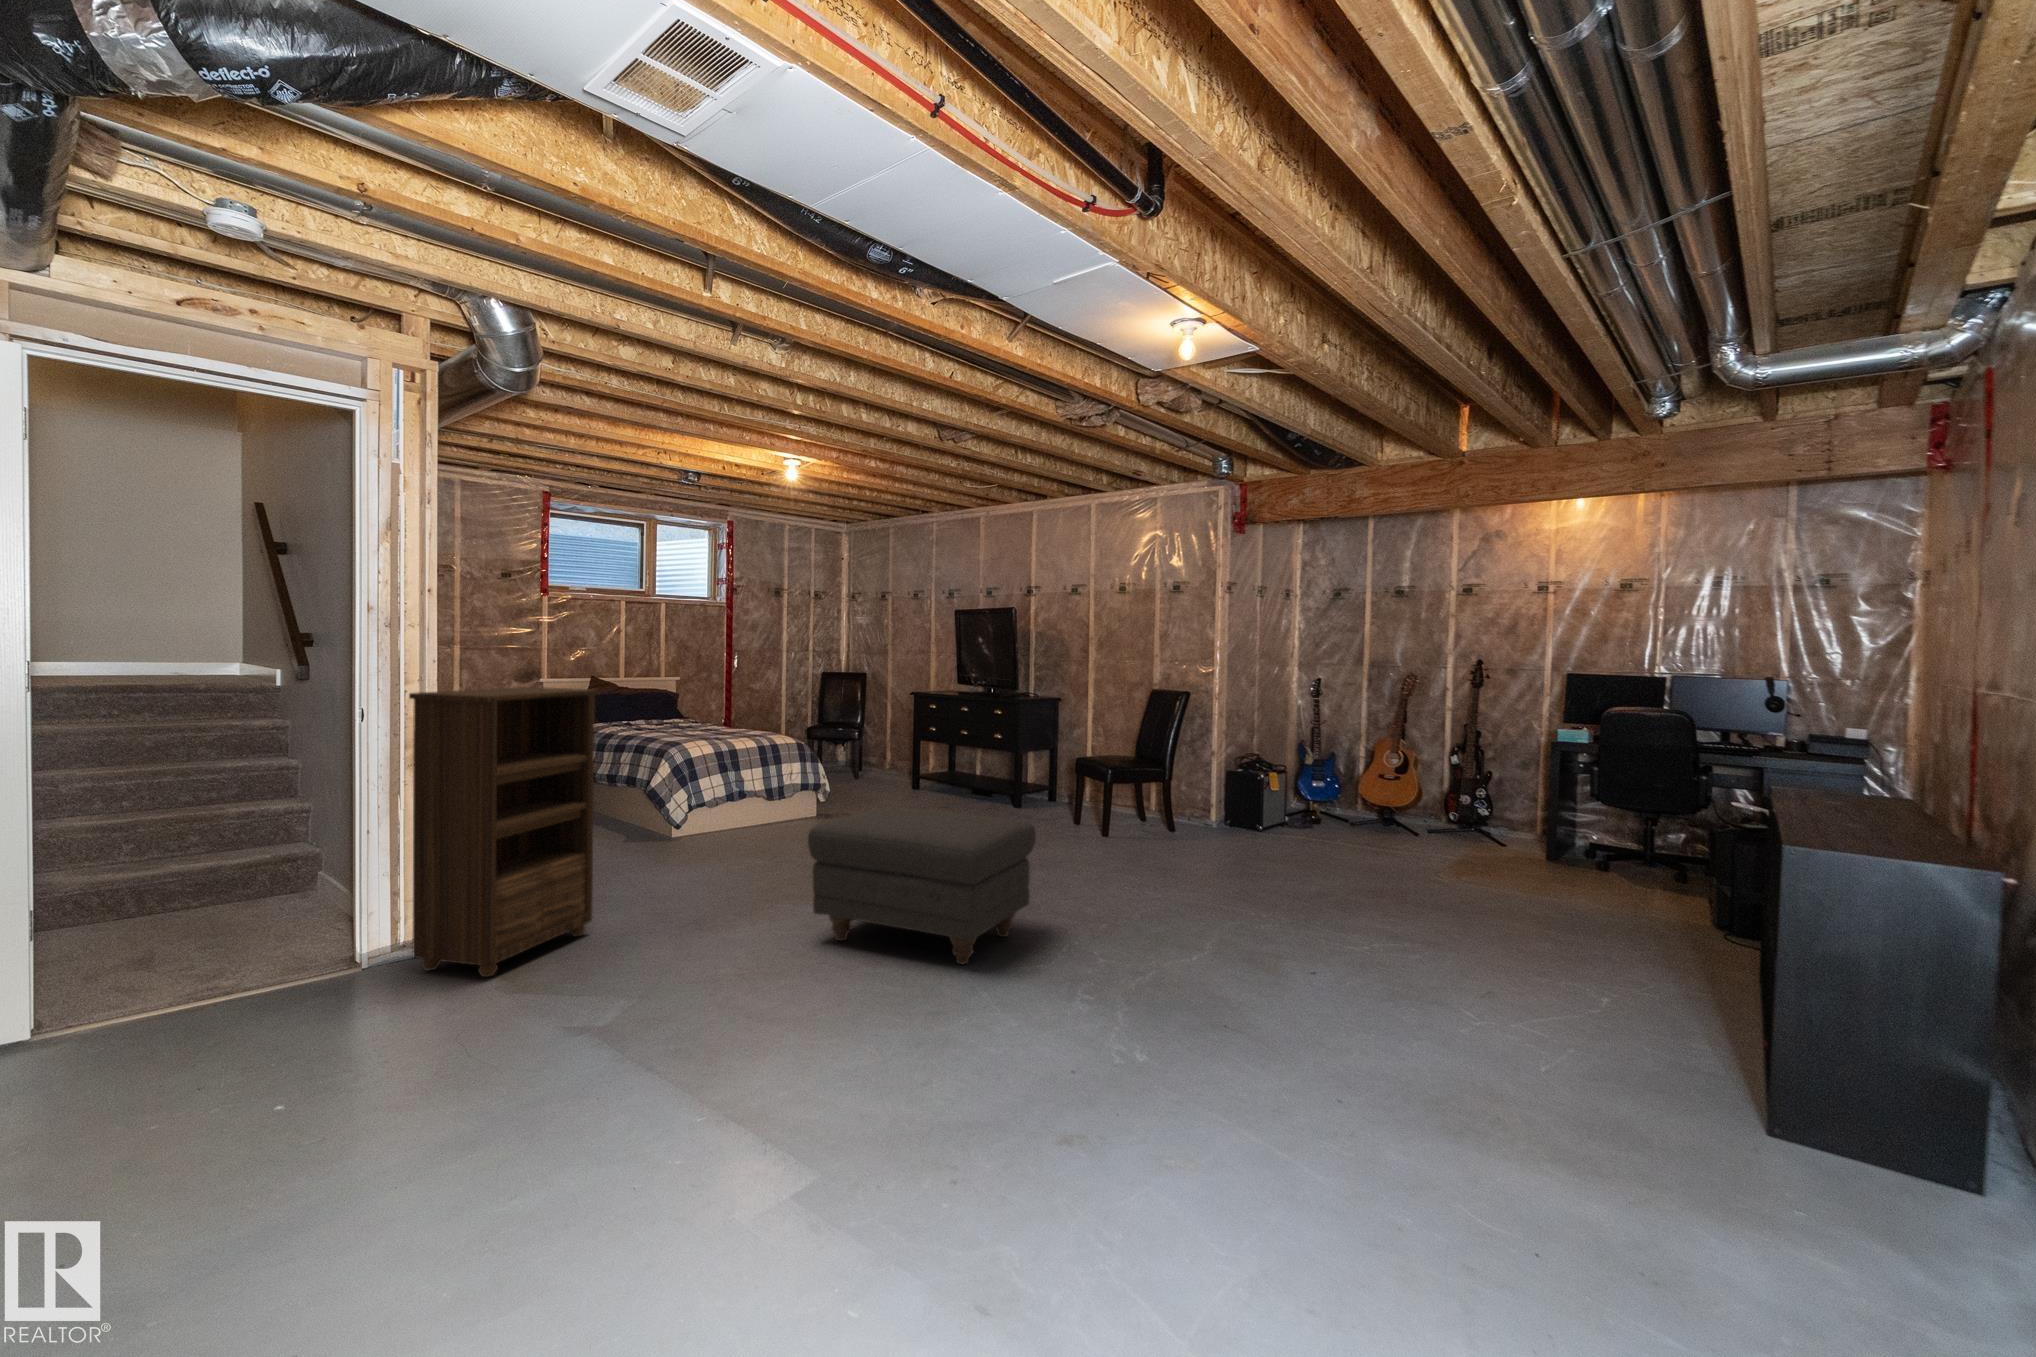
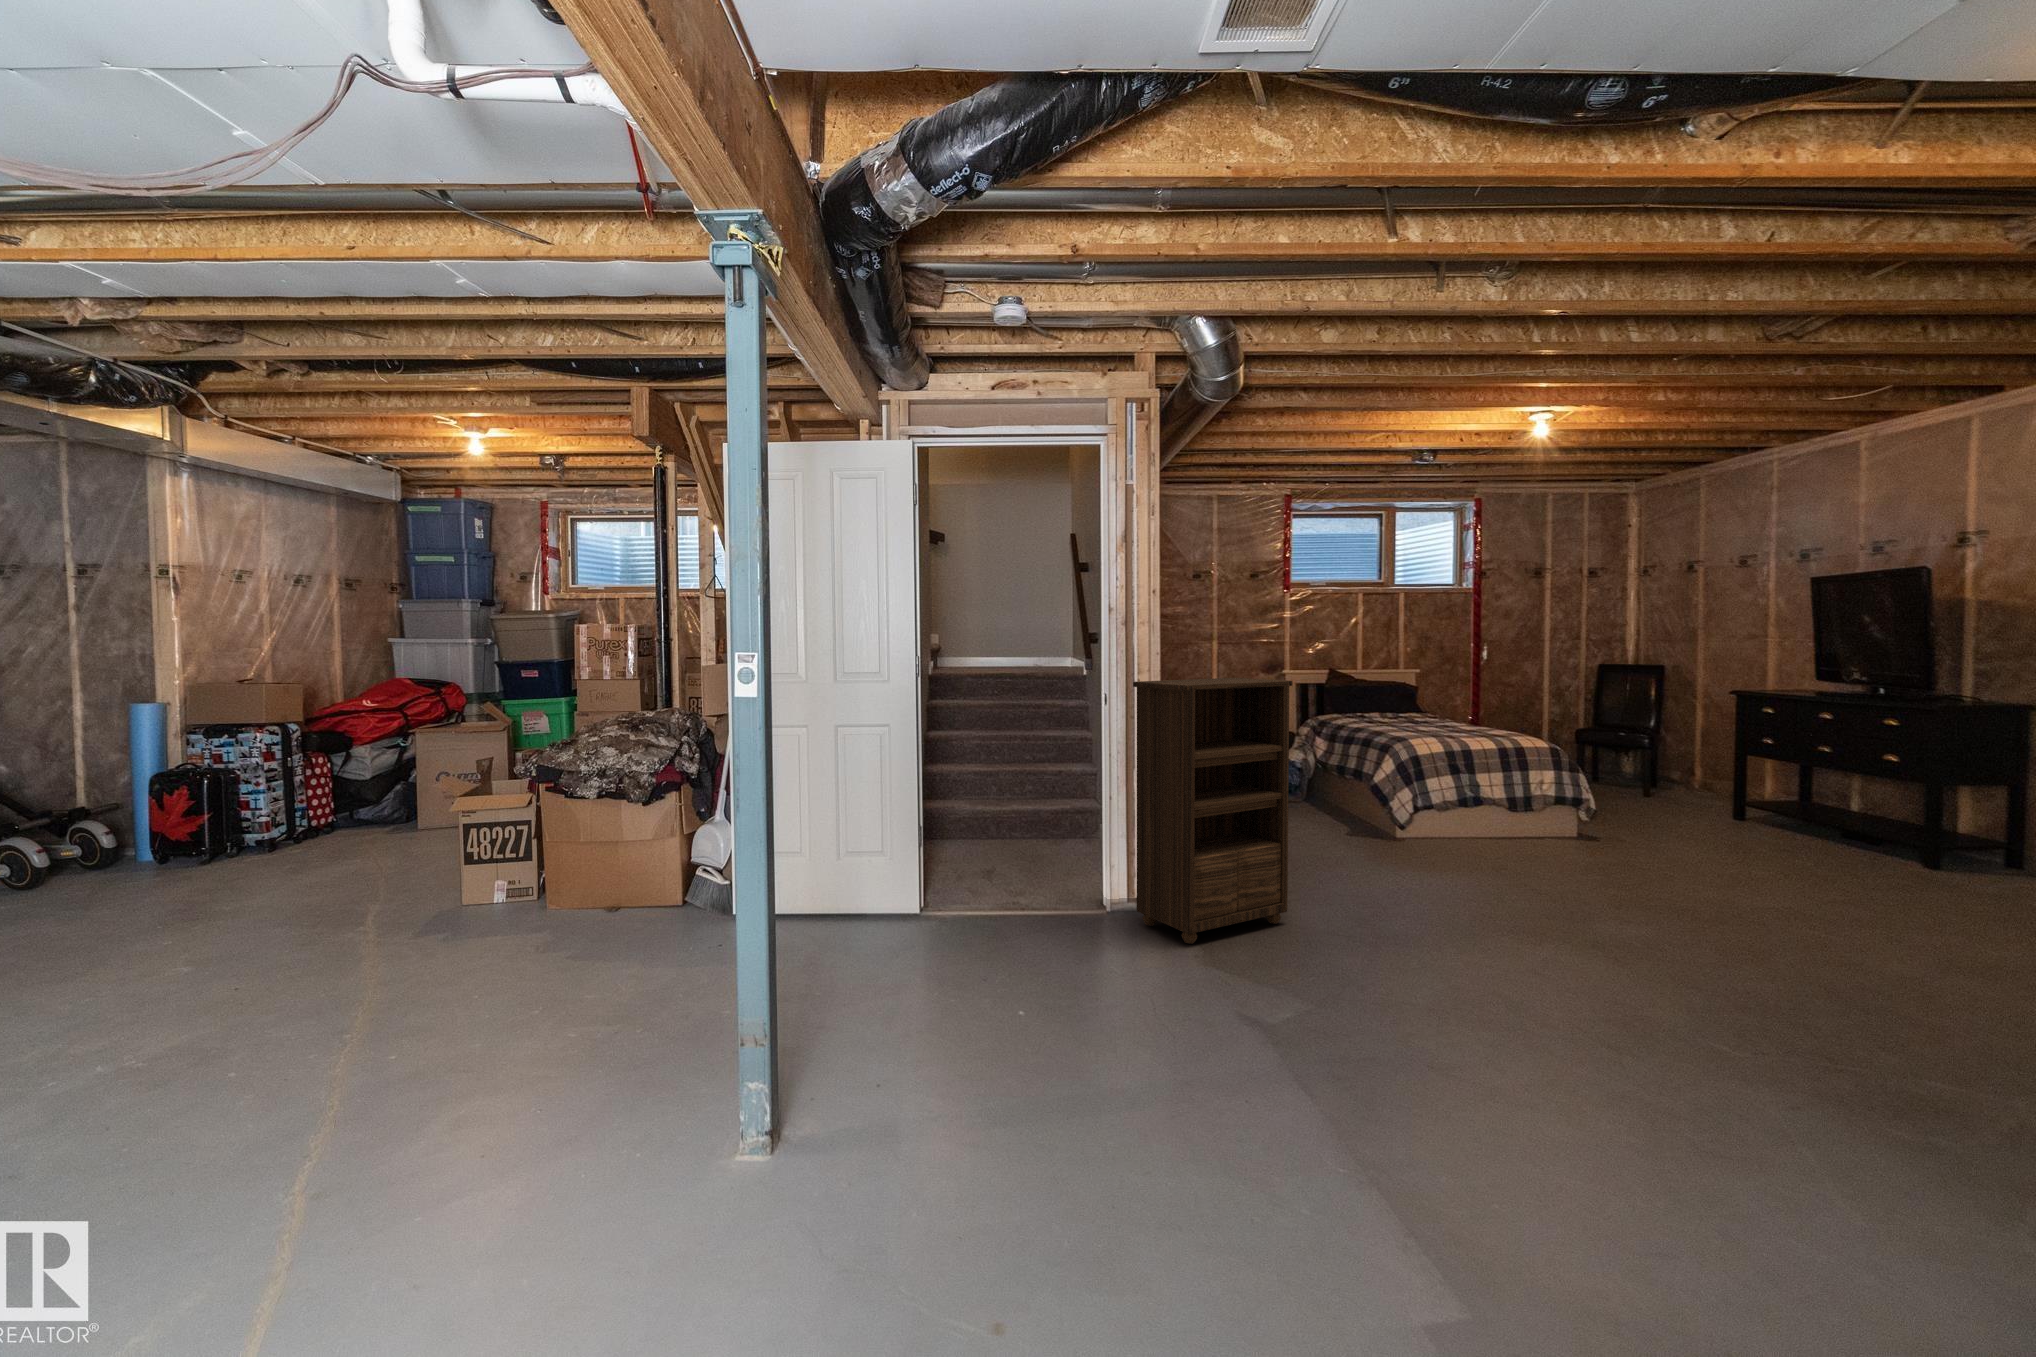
ottoman: present [808,806,1036,964] -> none [1524,840,1937,1092]

